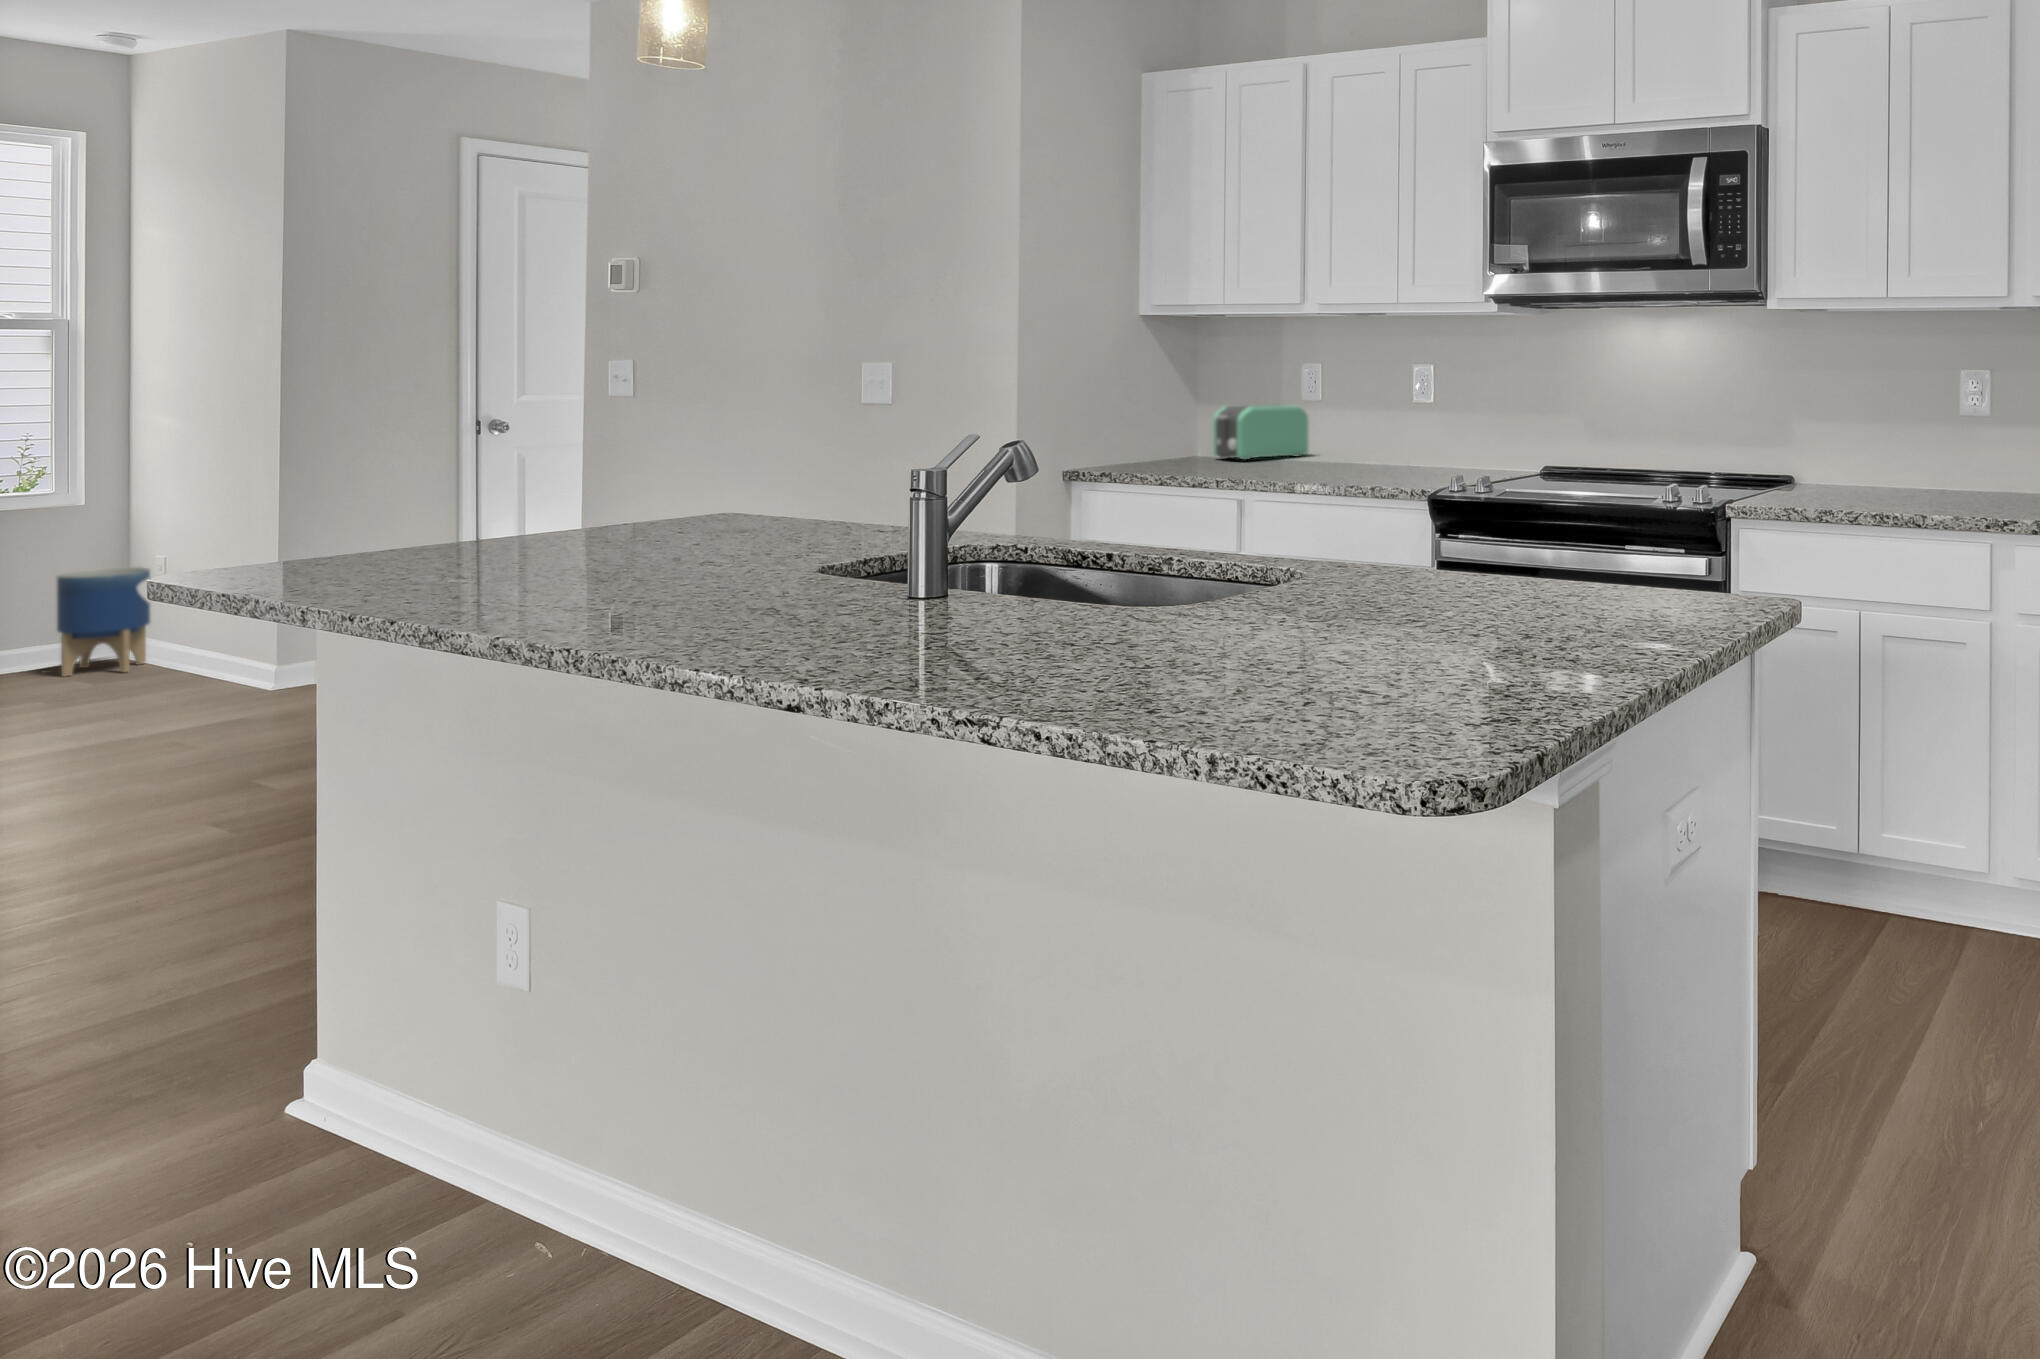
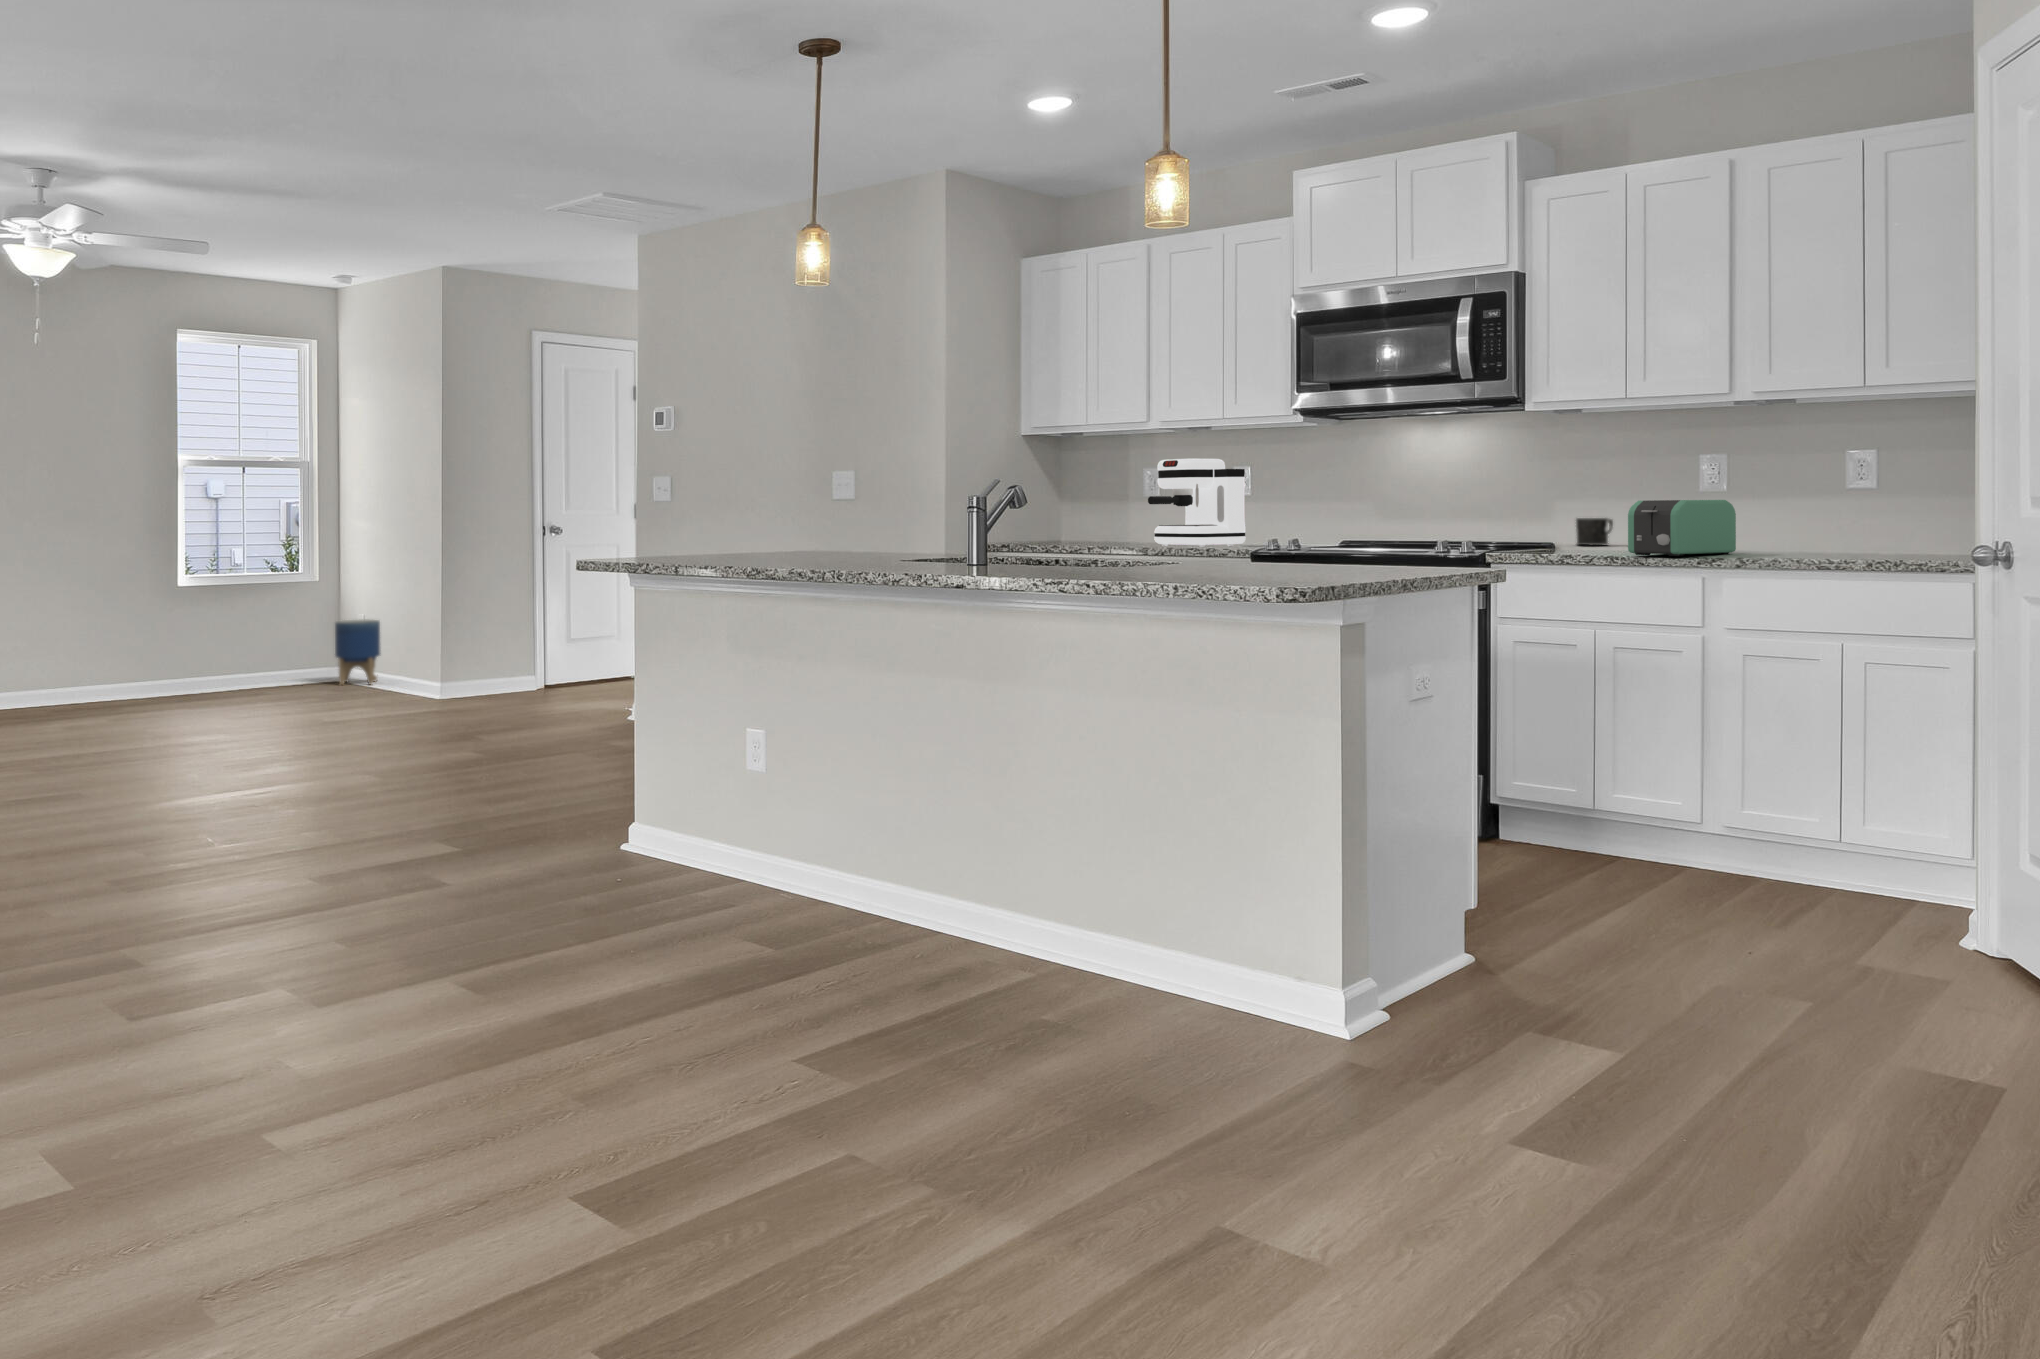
coffee maker: none [1292,358,1421,481] -> present [1148,459,1246,547]
toaster: present [1213,405,1309,459] -> present [1628,500,1736,556]
mug: none [1818,446,1862,483] -> present [1576,518,1613,545]

